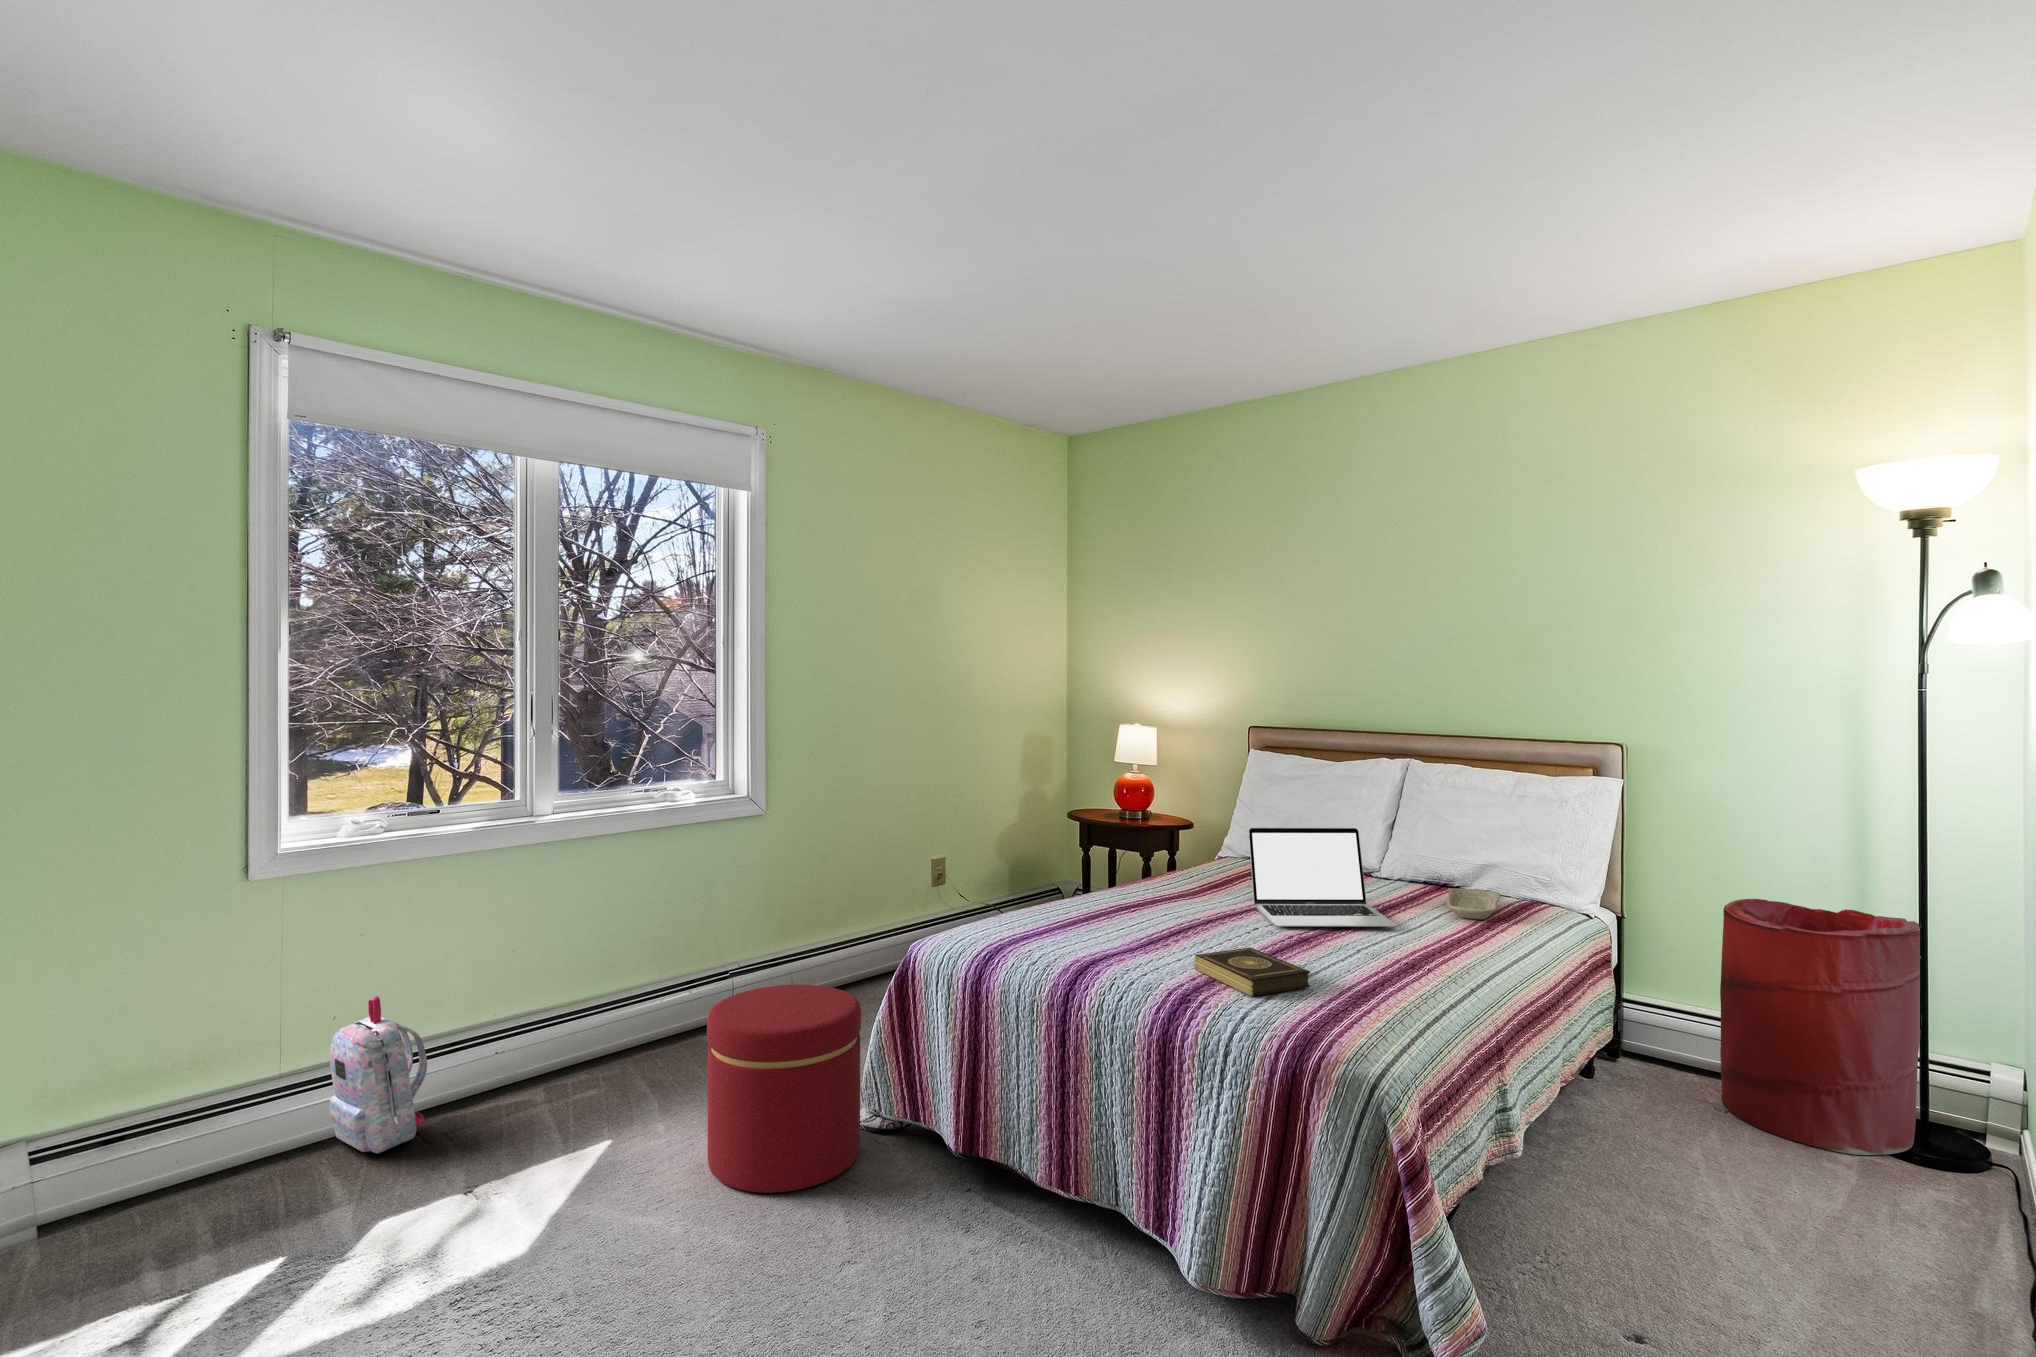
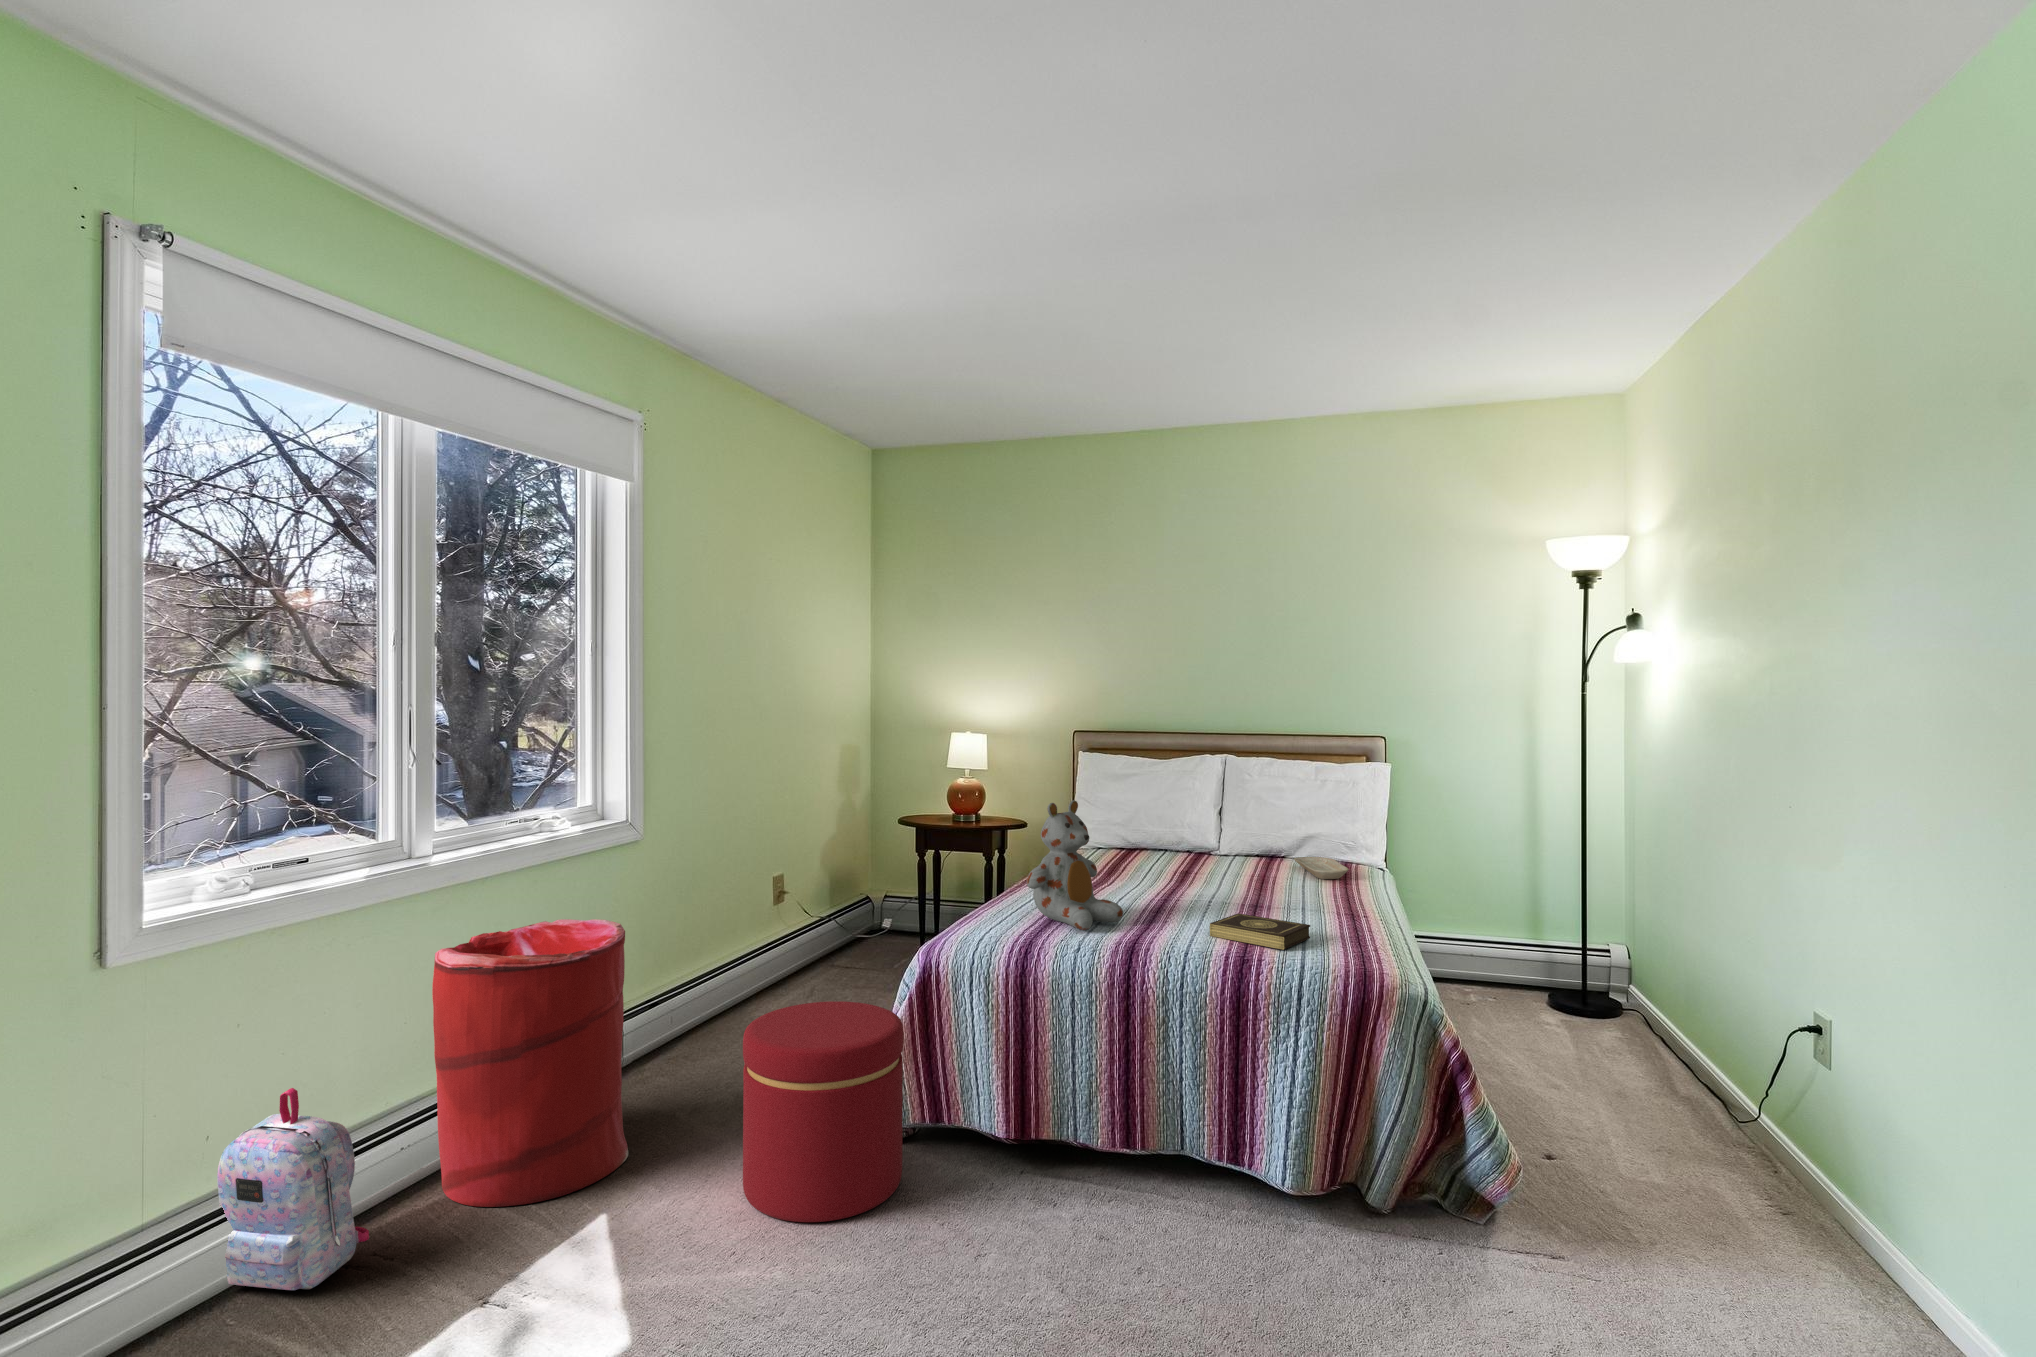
stuffed bear: none [1016,806,1119,946] -> present [1027,800,1123,930]
laptop: present [1249,828,1397,927] -> none [1160,811,1297,897]
laundry hamper: present [1720,899,1921,1155] -> present [432,919,628,1207]

